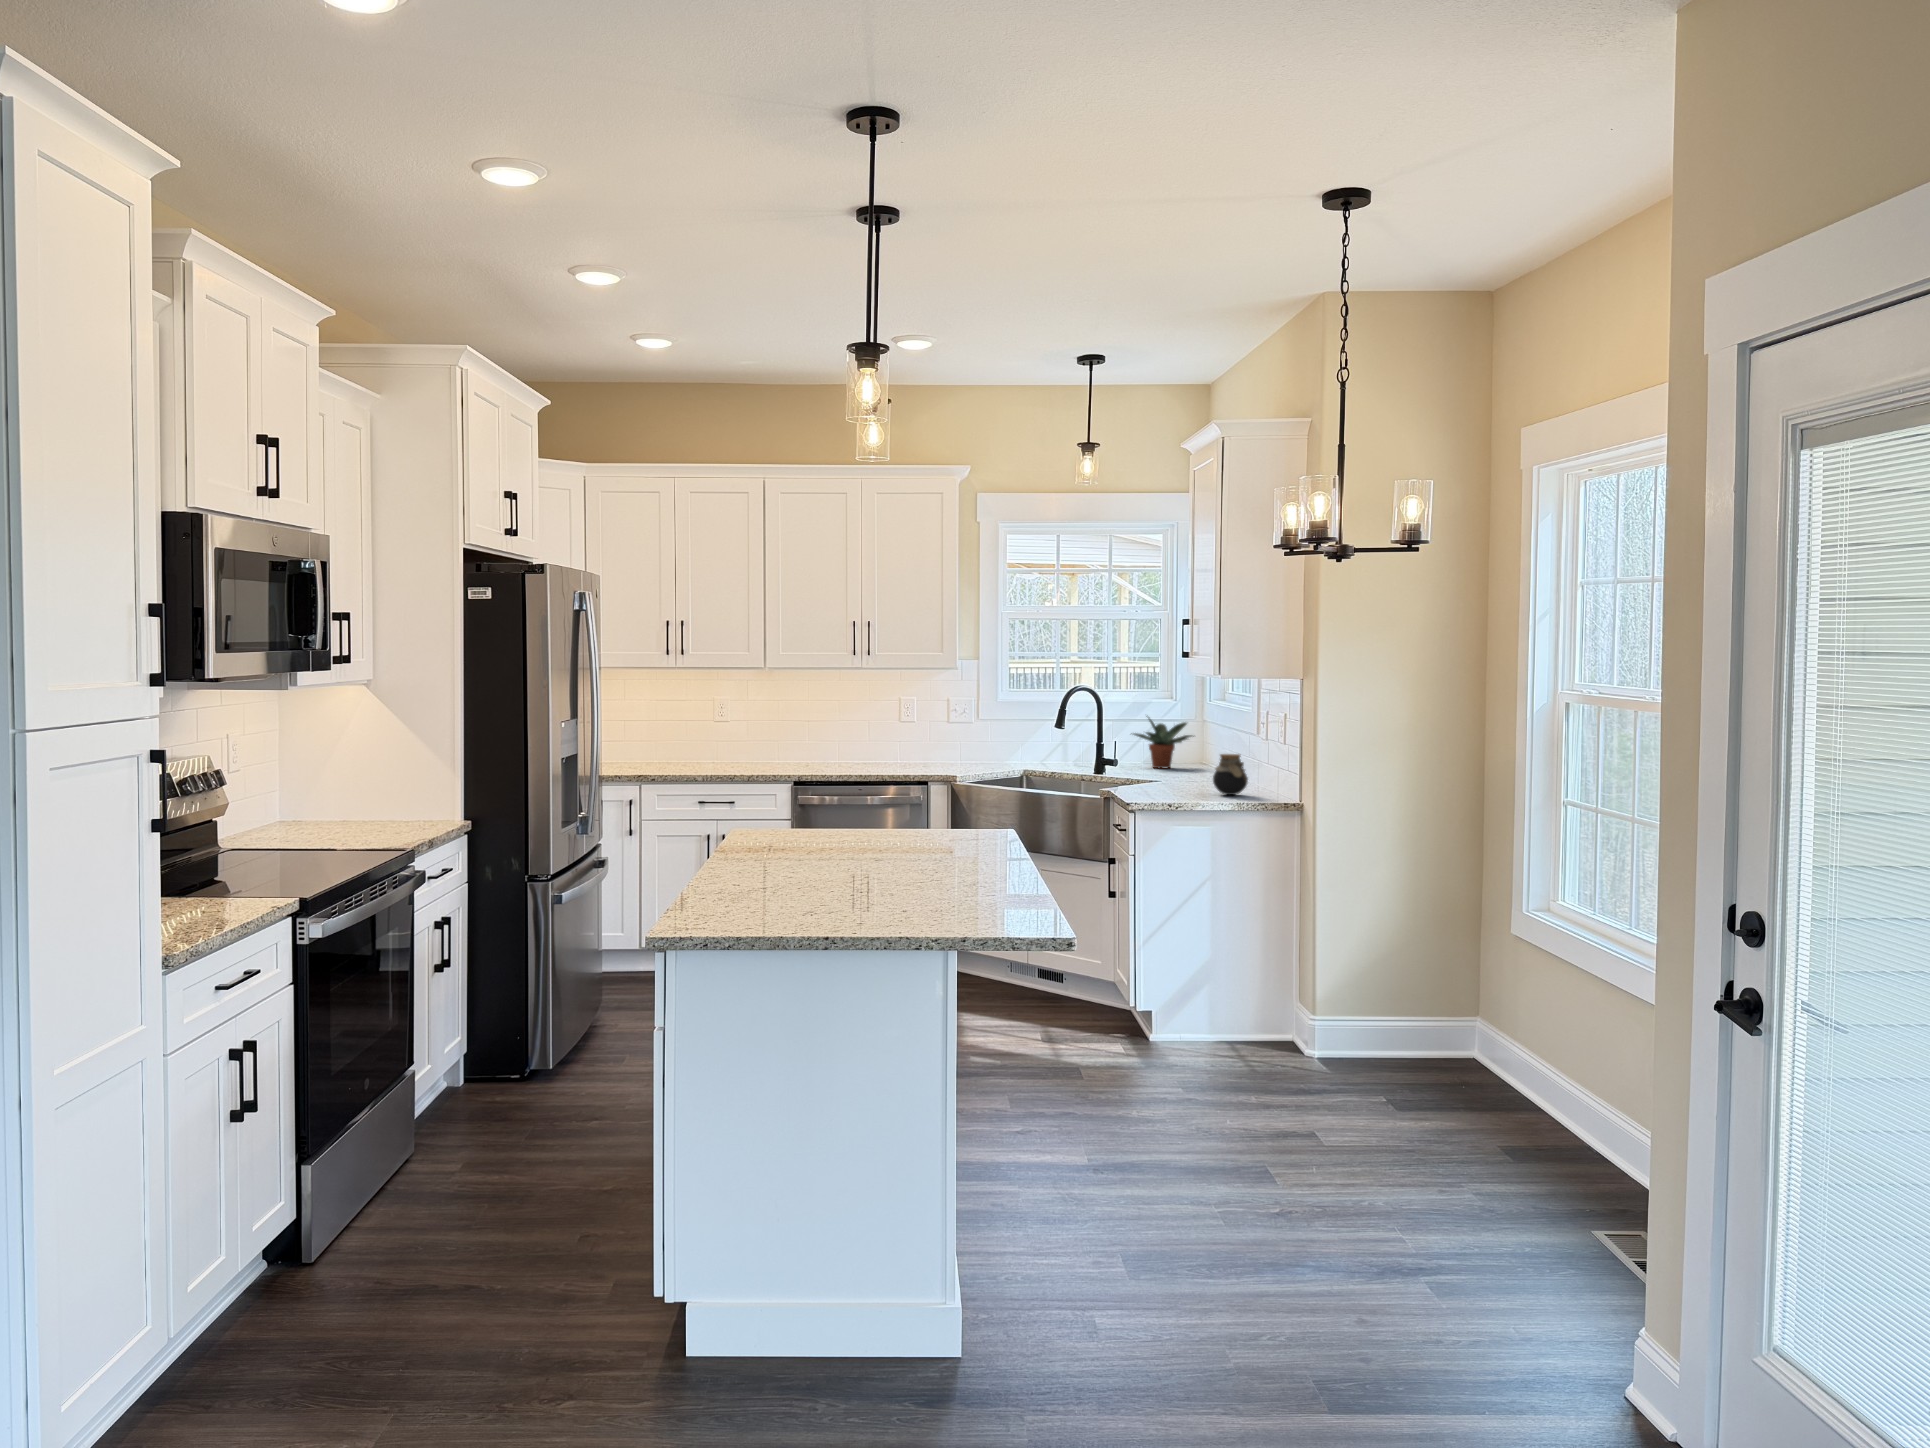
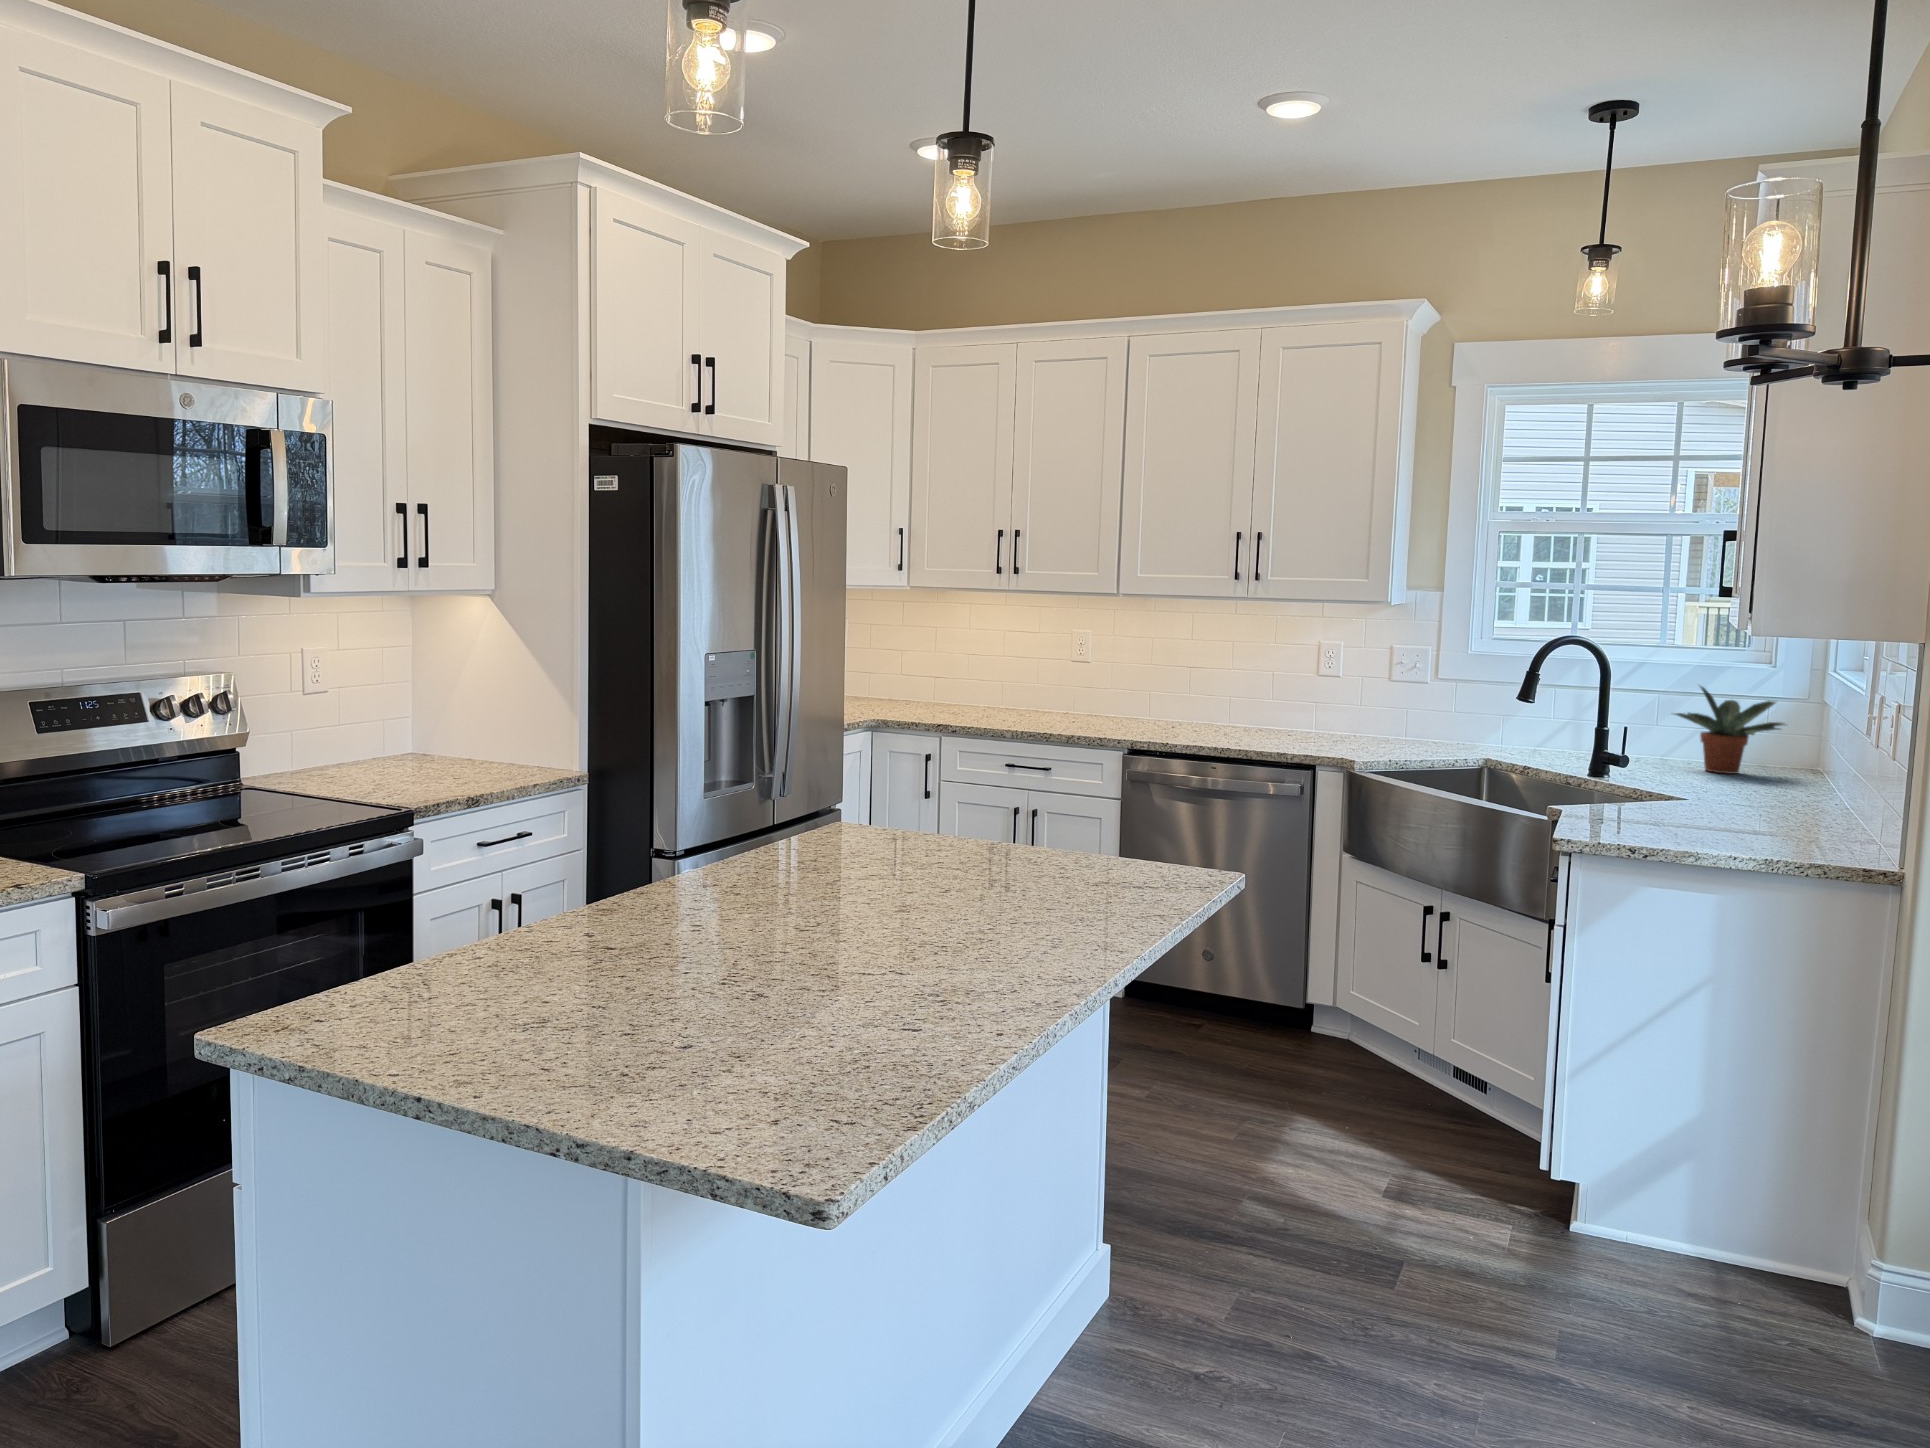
jar: present [1213,754,1248,795] -> none [1740,765,1810,840]

